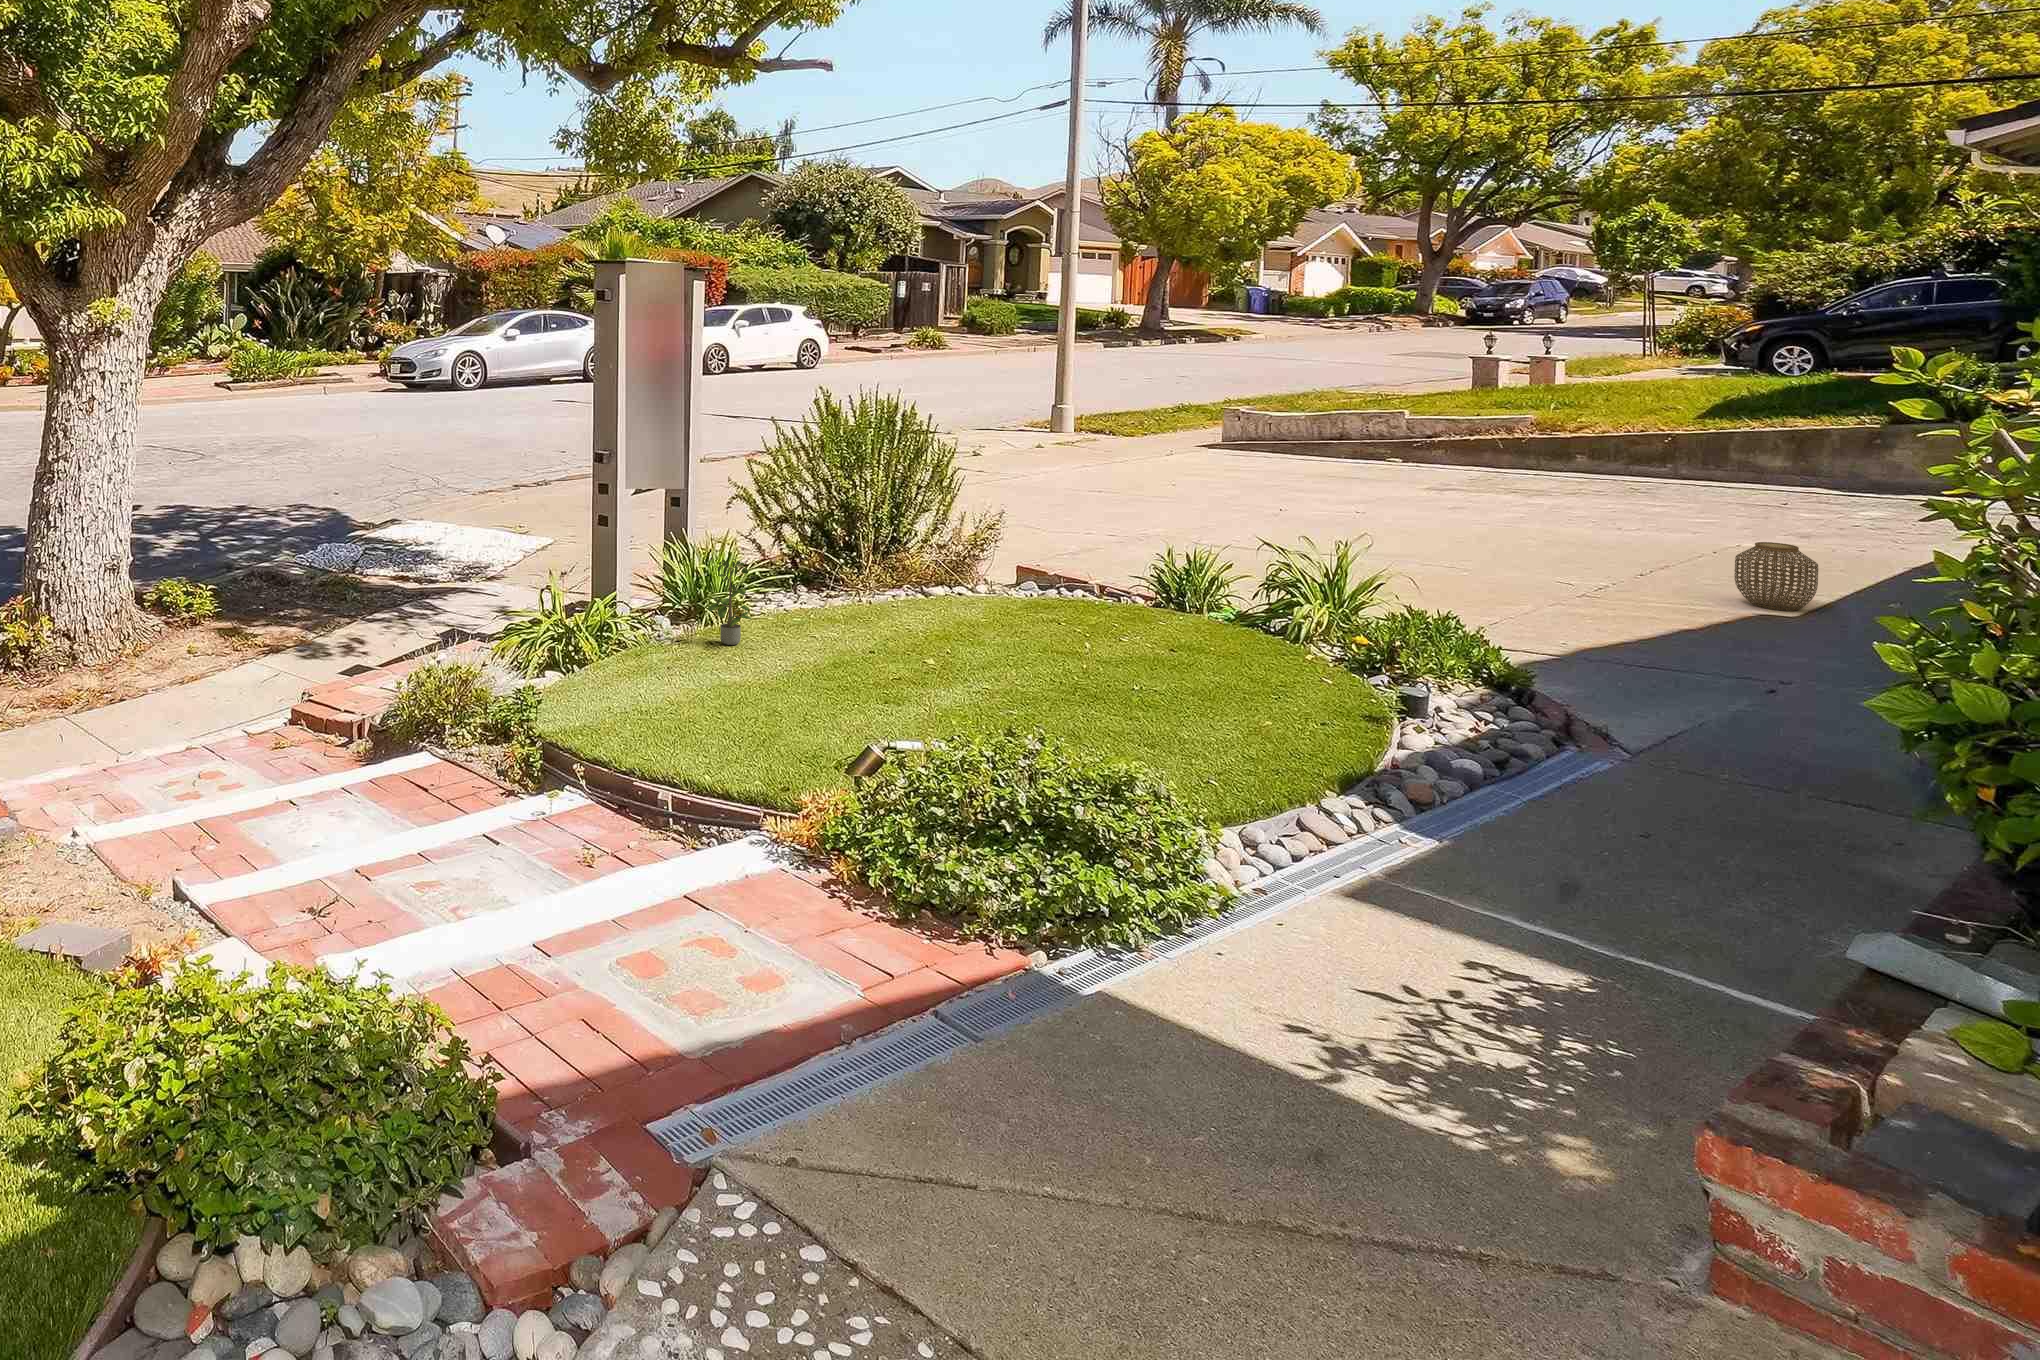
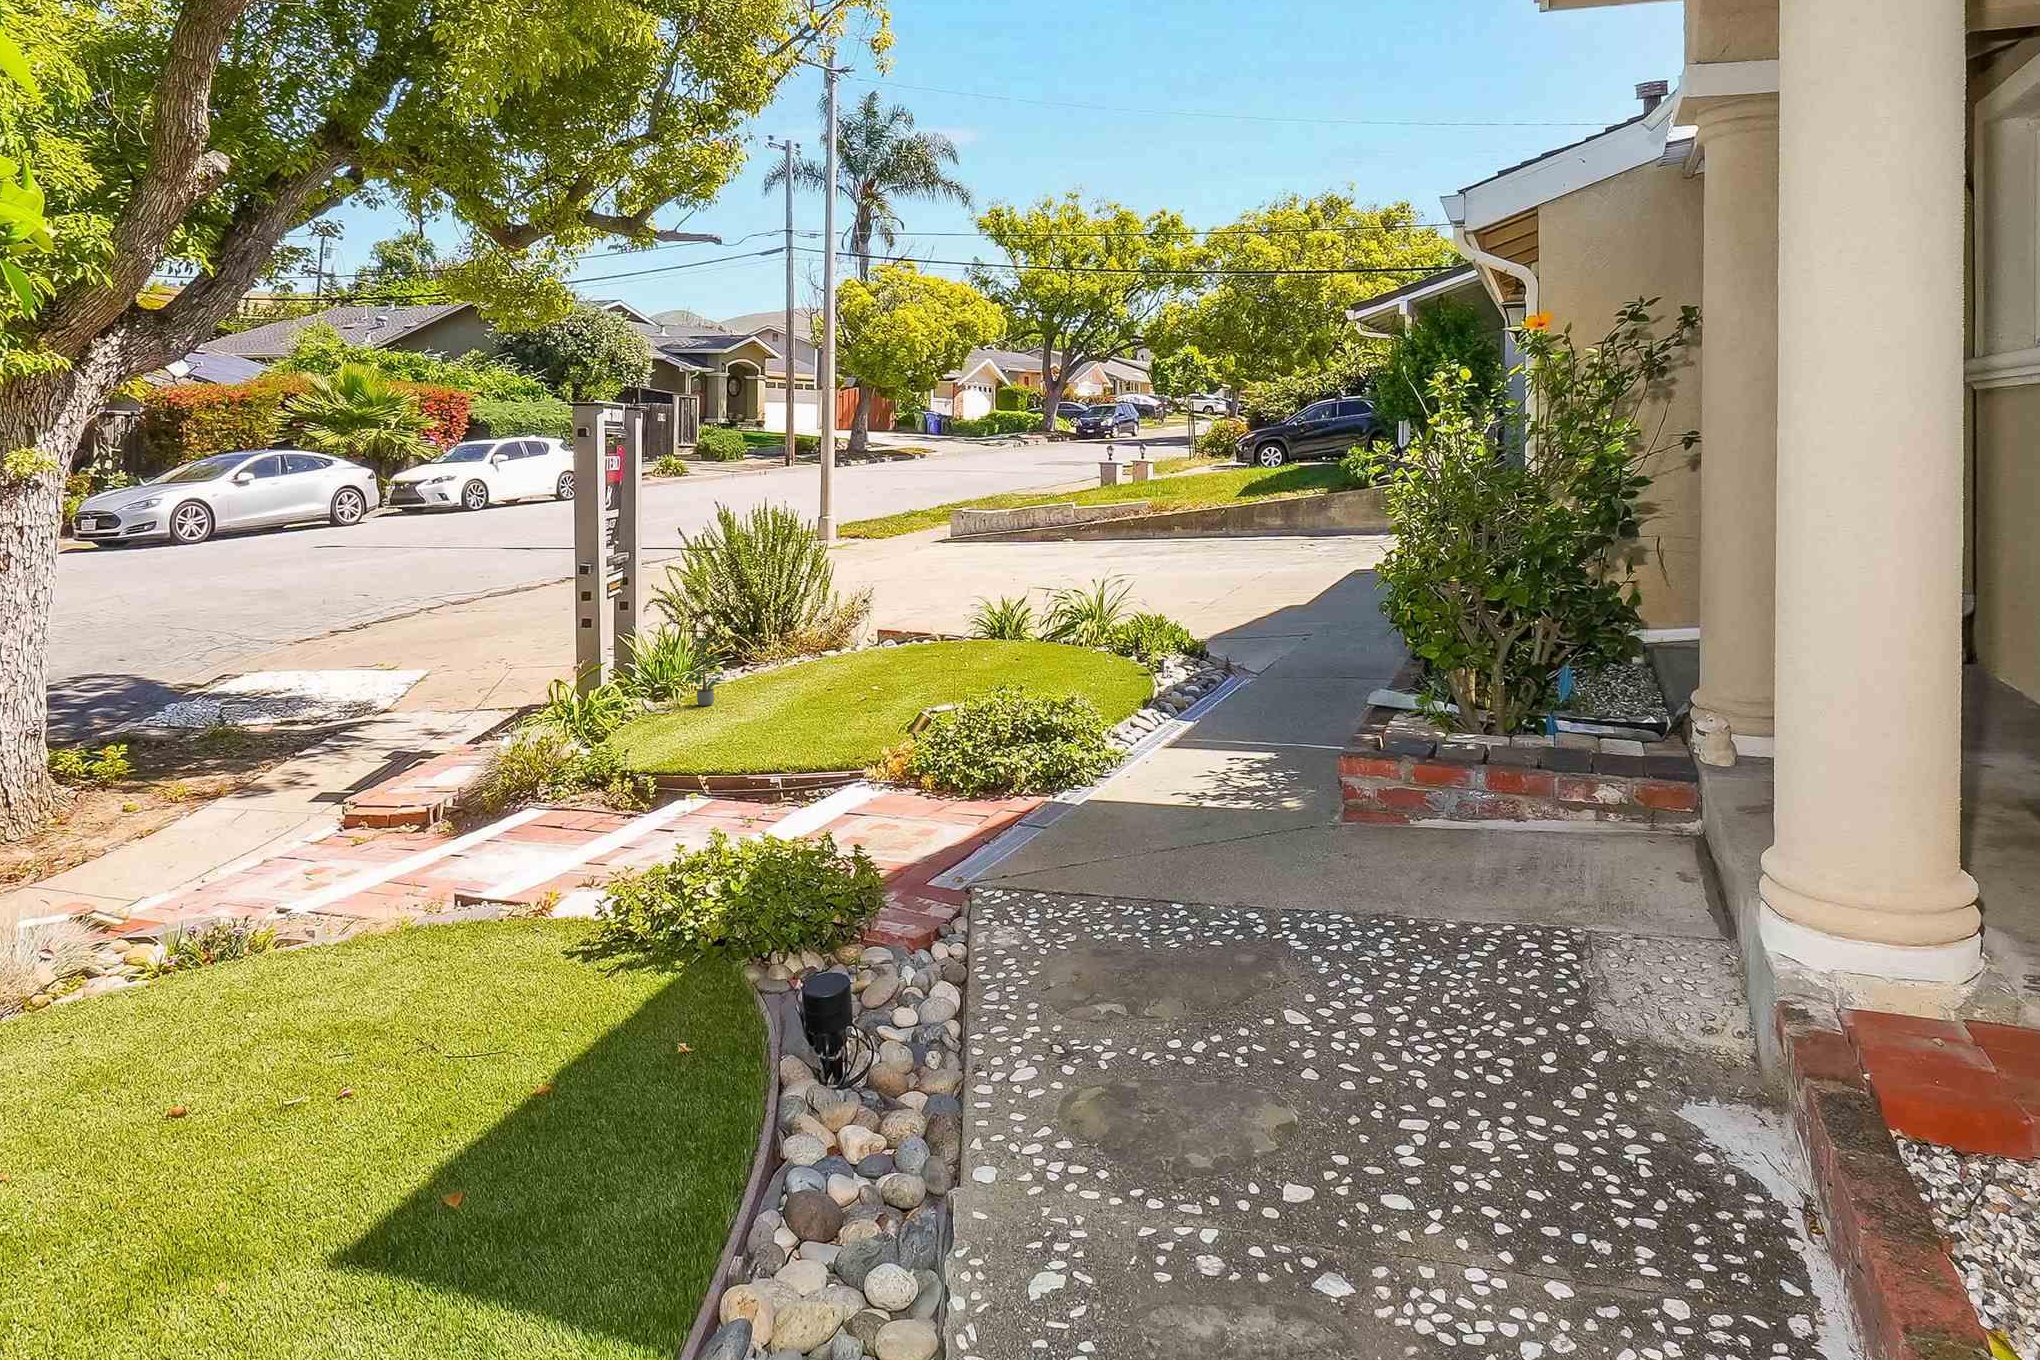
woven basket: present [1734,542,1818,611] -> none [1290,556,1328,597]

